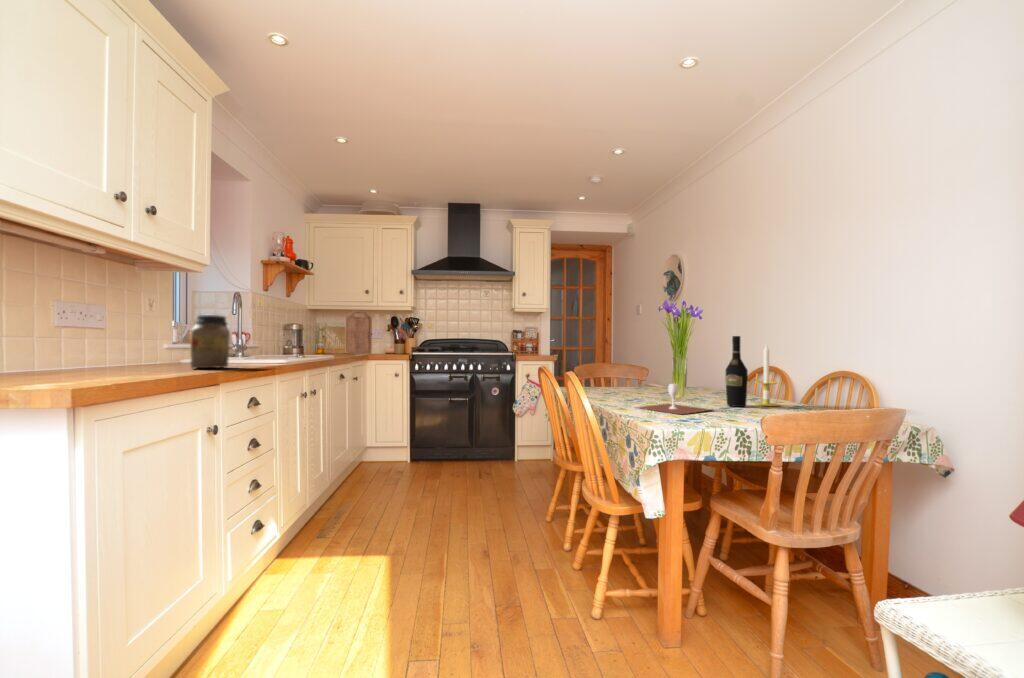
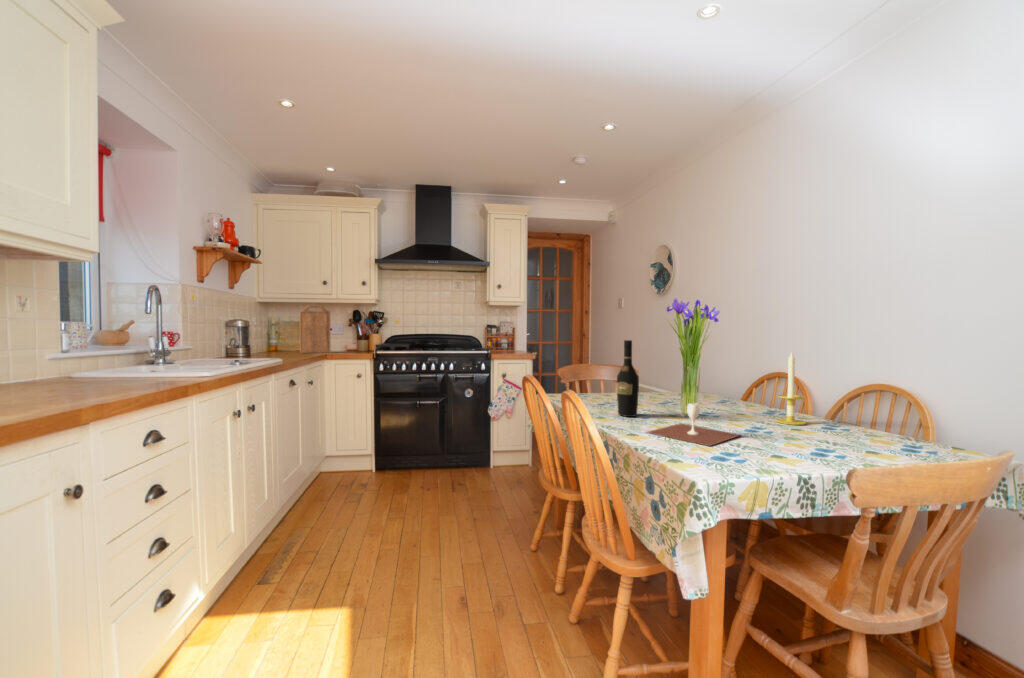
jar: present [190,315,230,368] -> none [47,322,114,399]
wine bottle: present [725,336,748,407] -> present [617,340,639,417]

